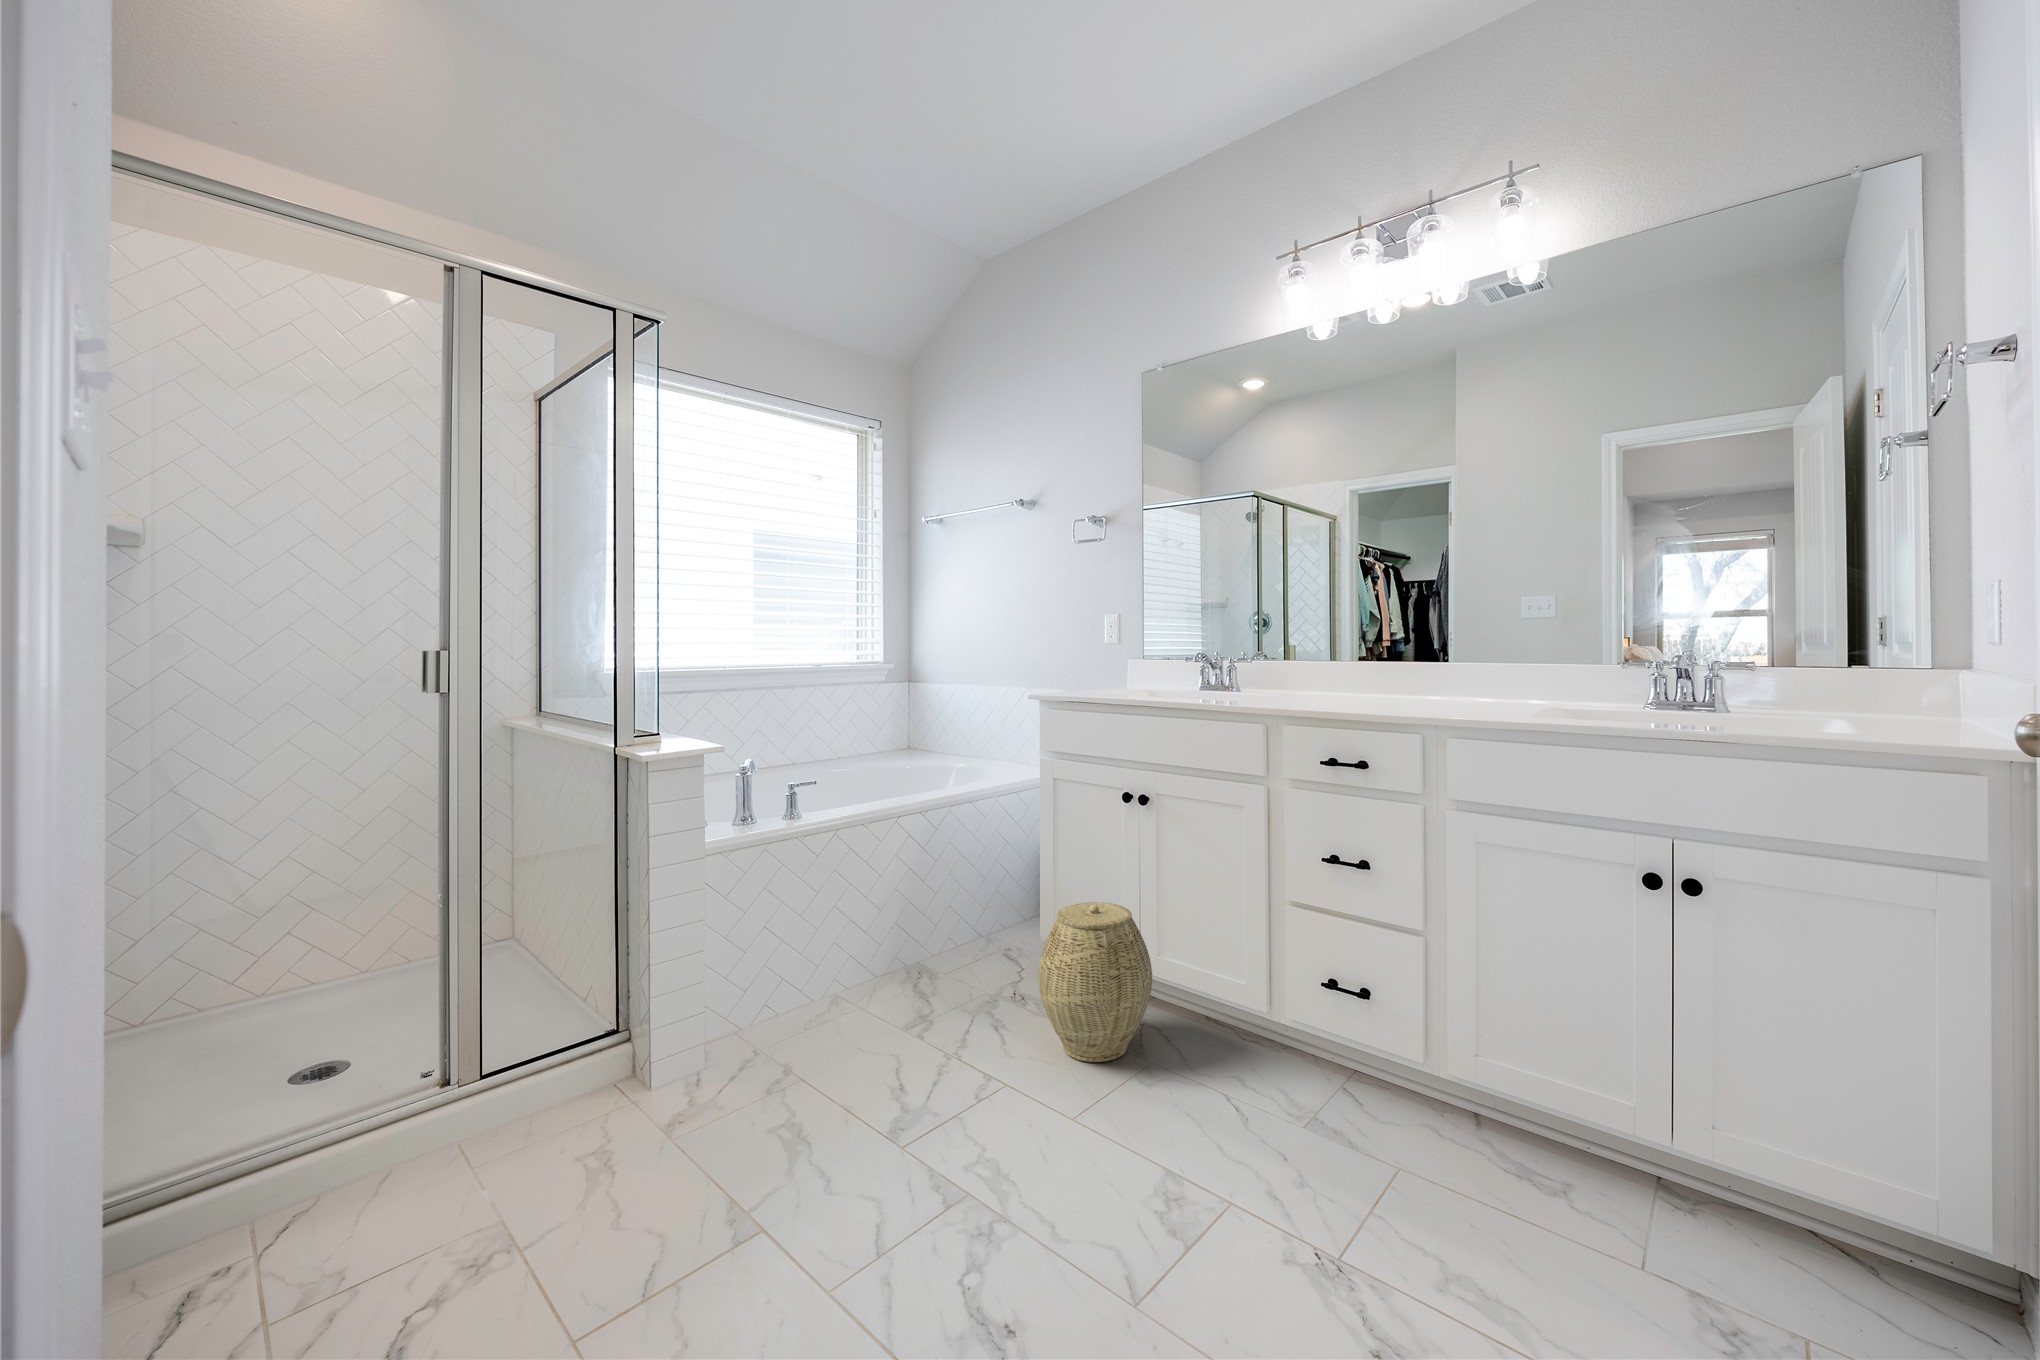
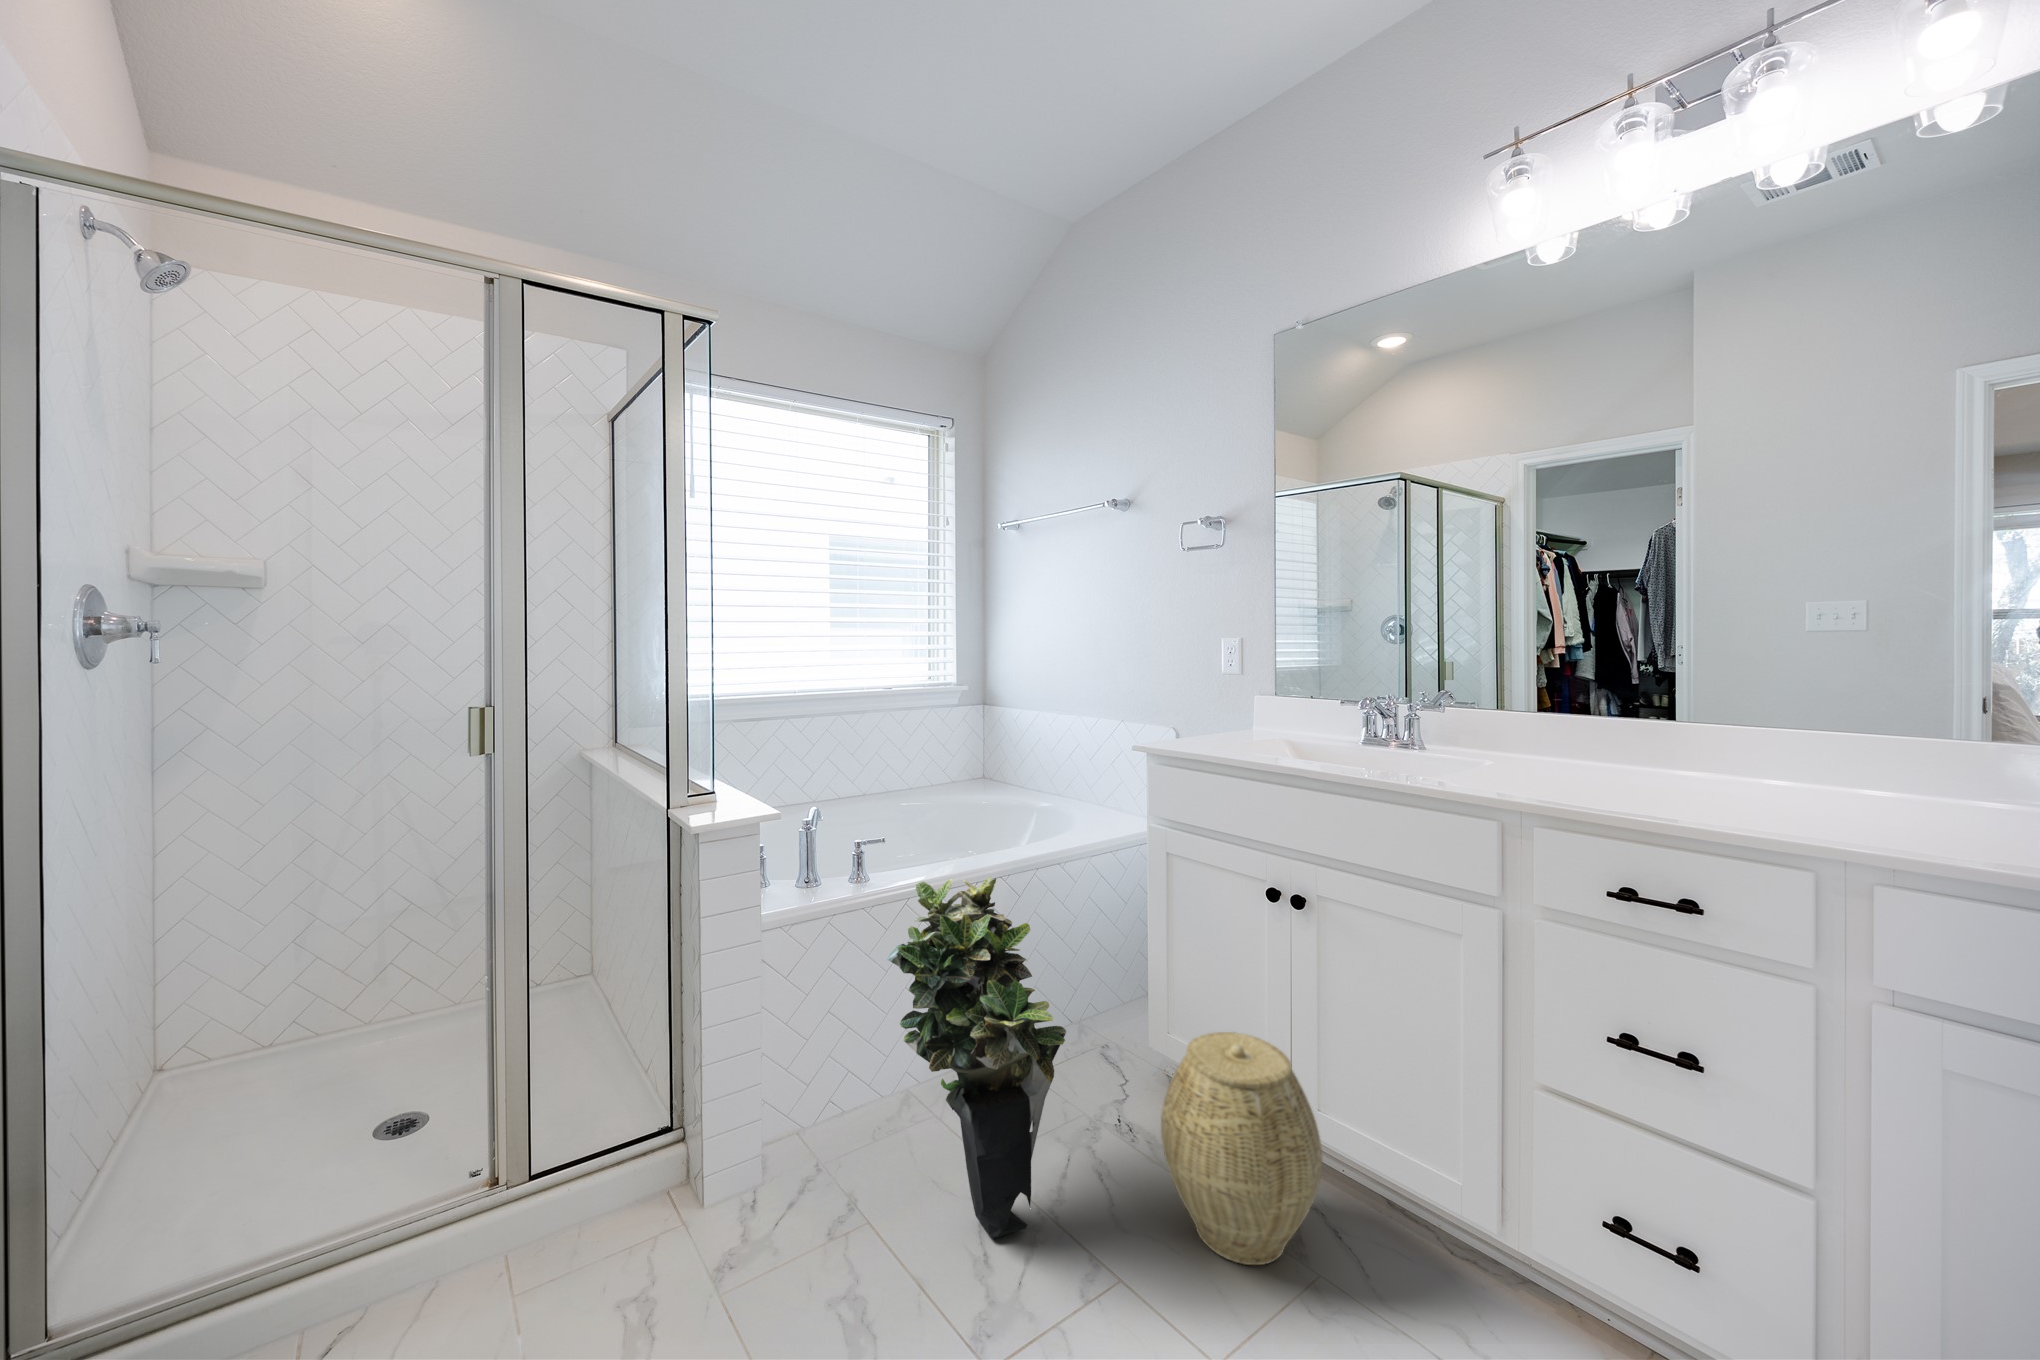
potted plant: none [818,799,967,1073] -> present [887,877,1066,1238]

